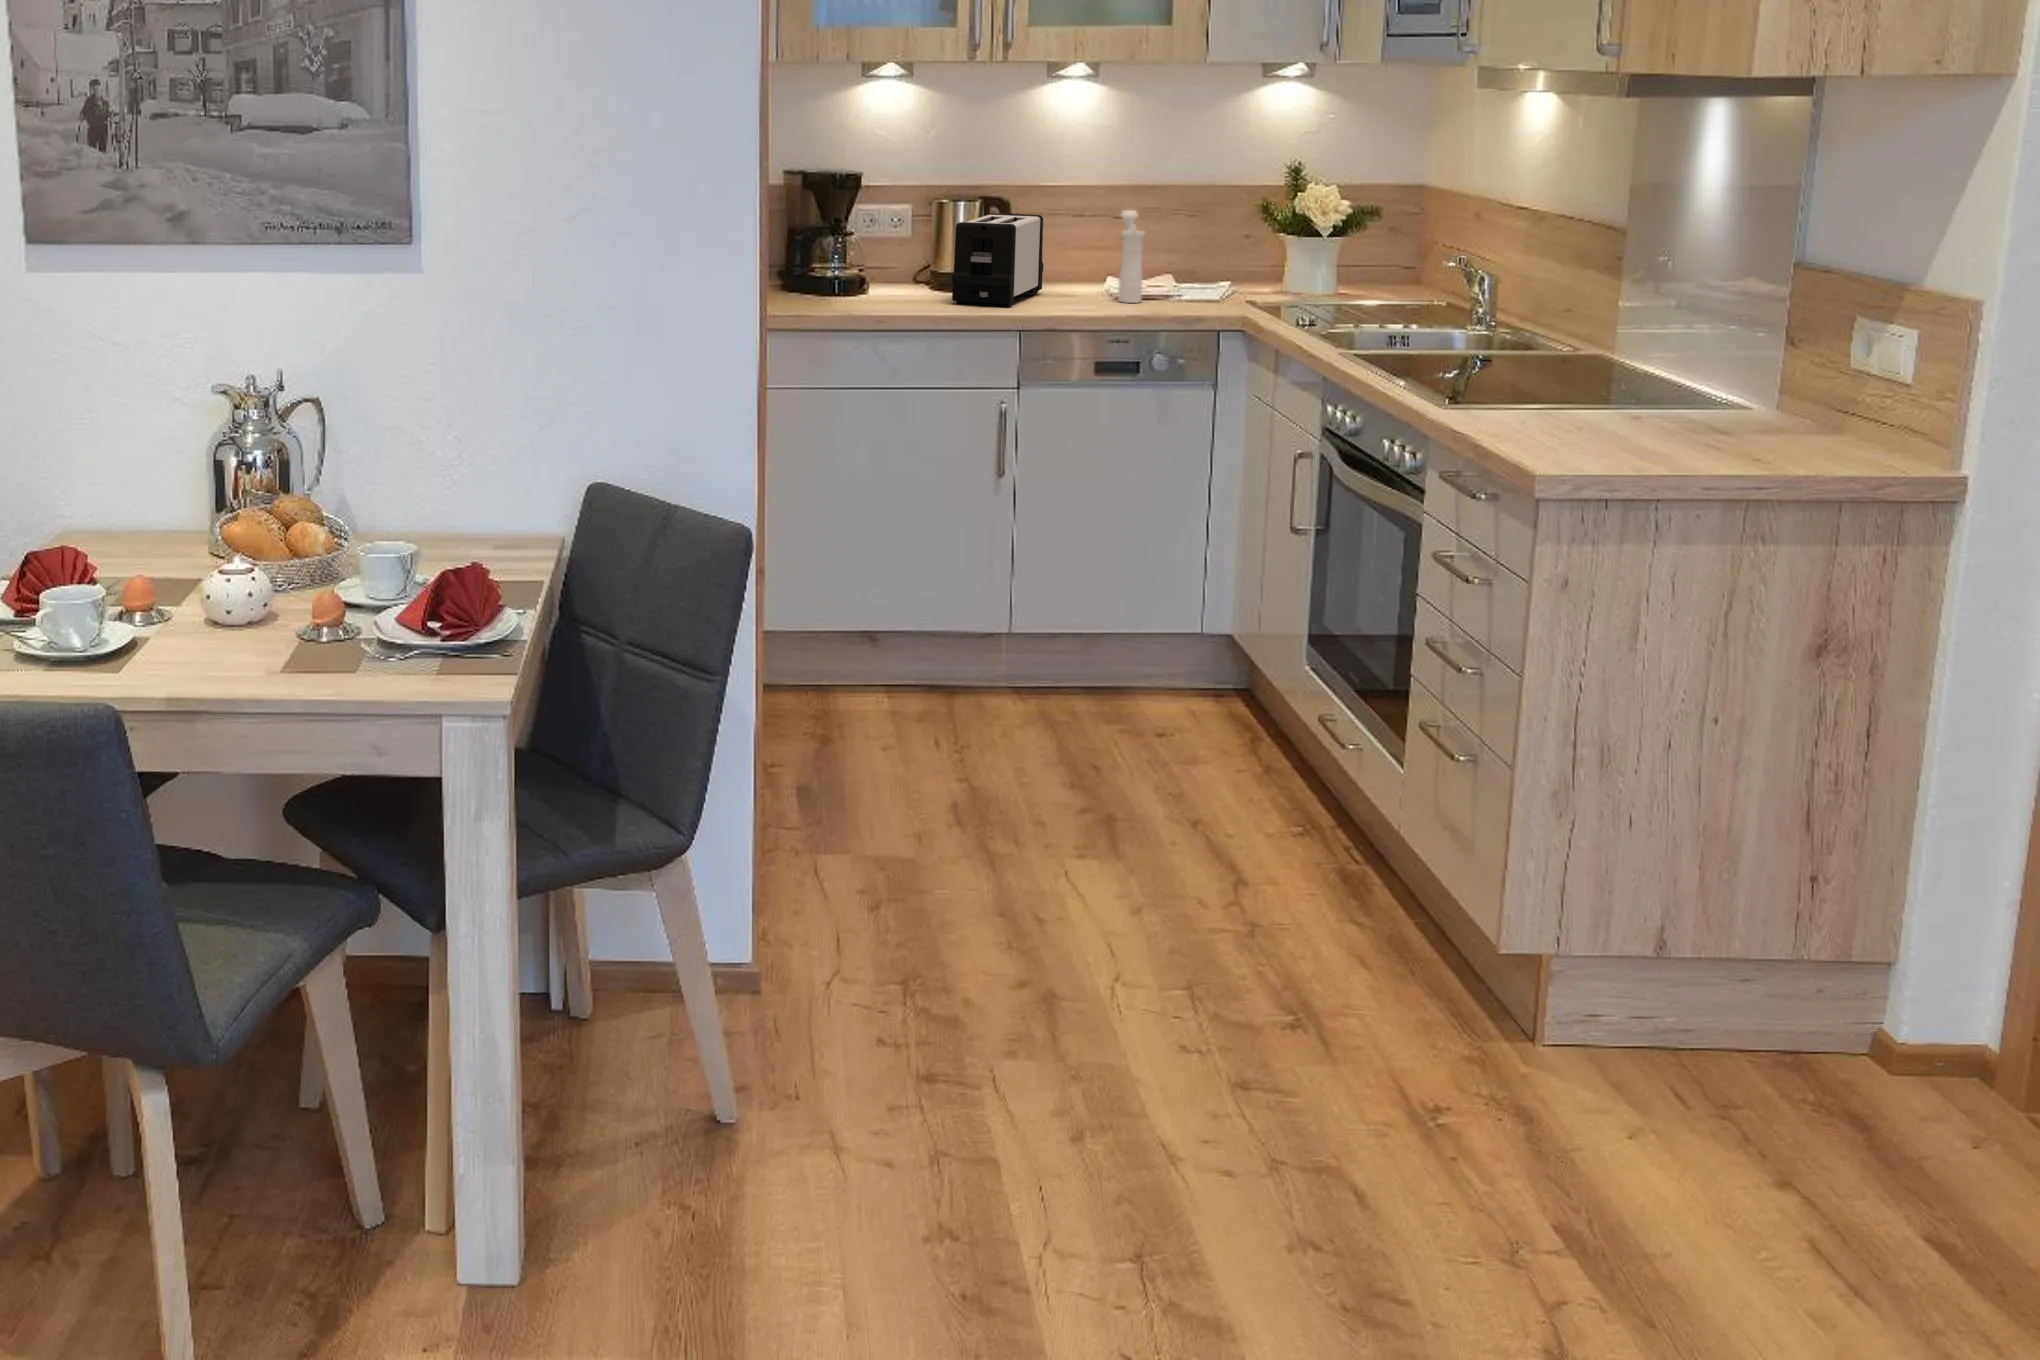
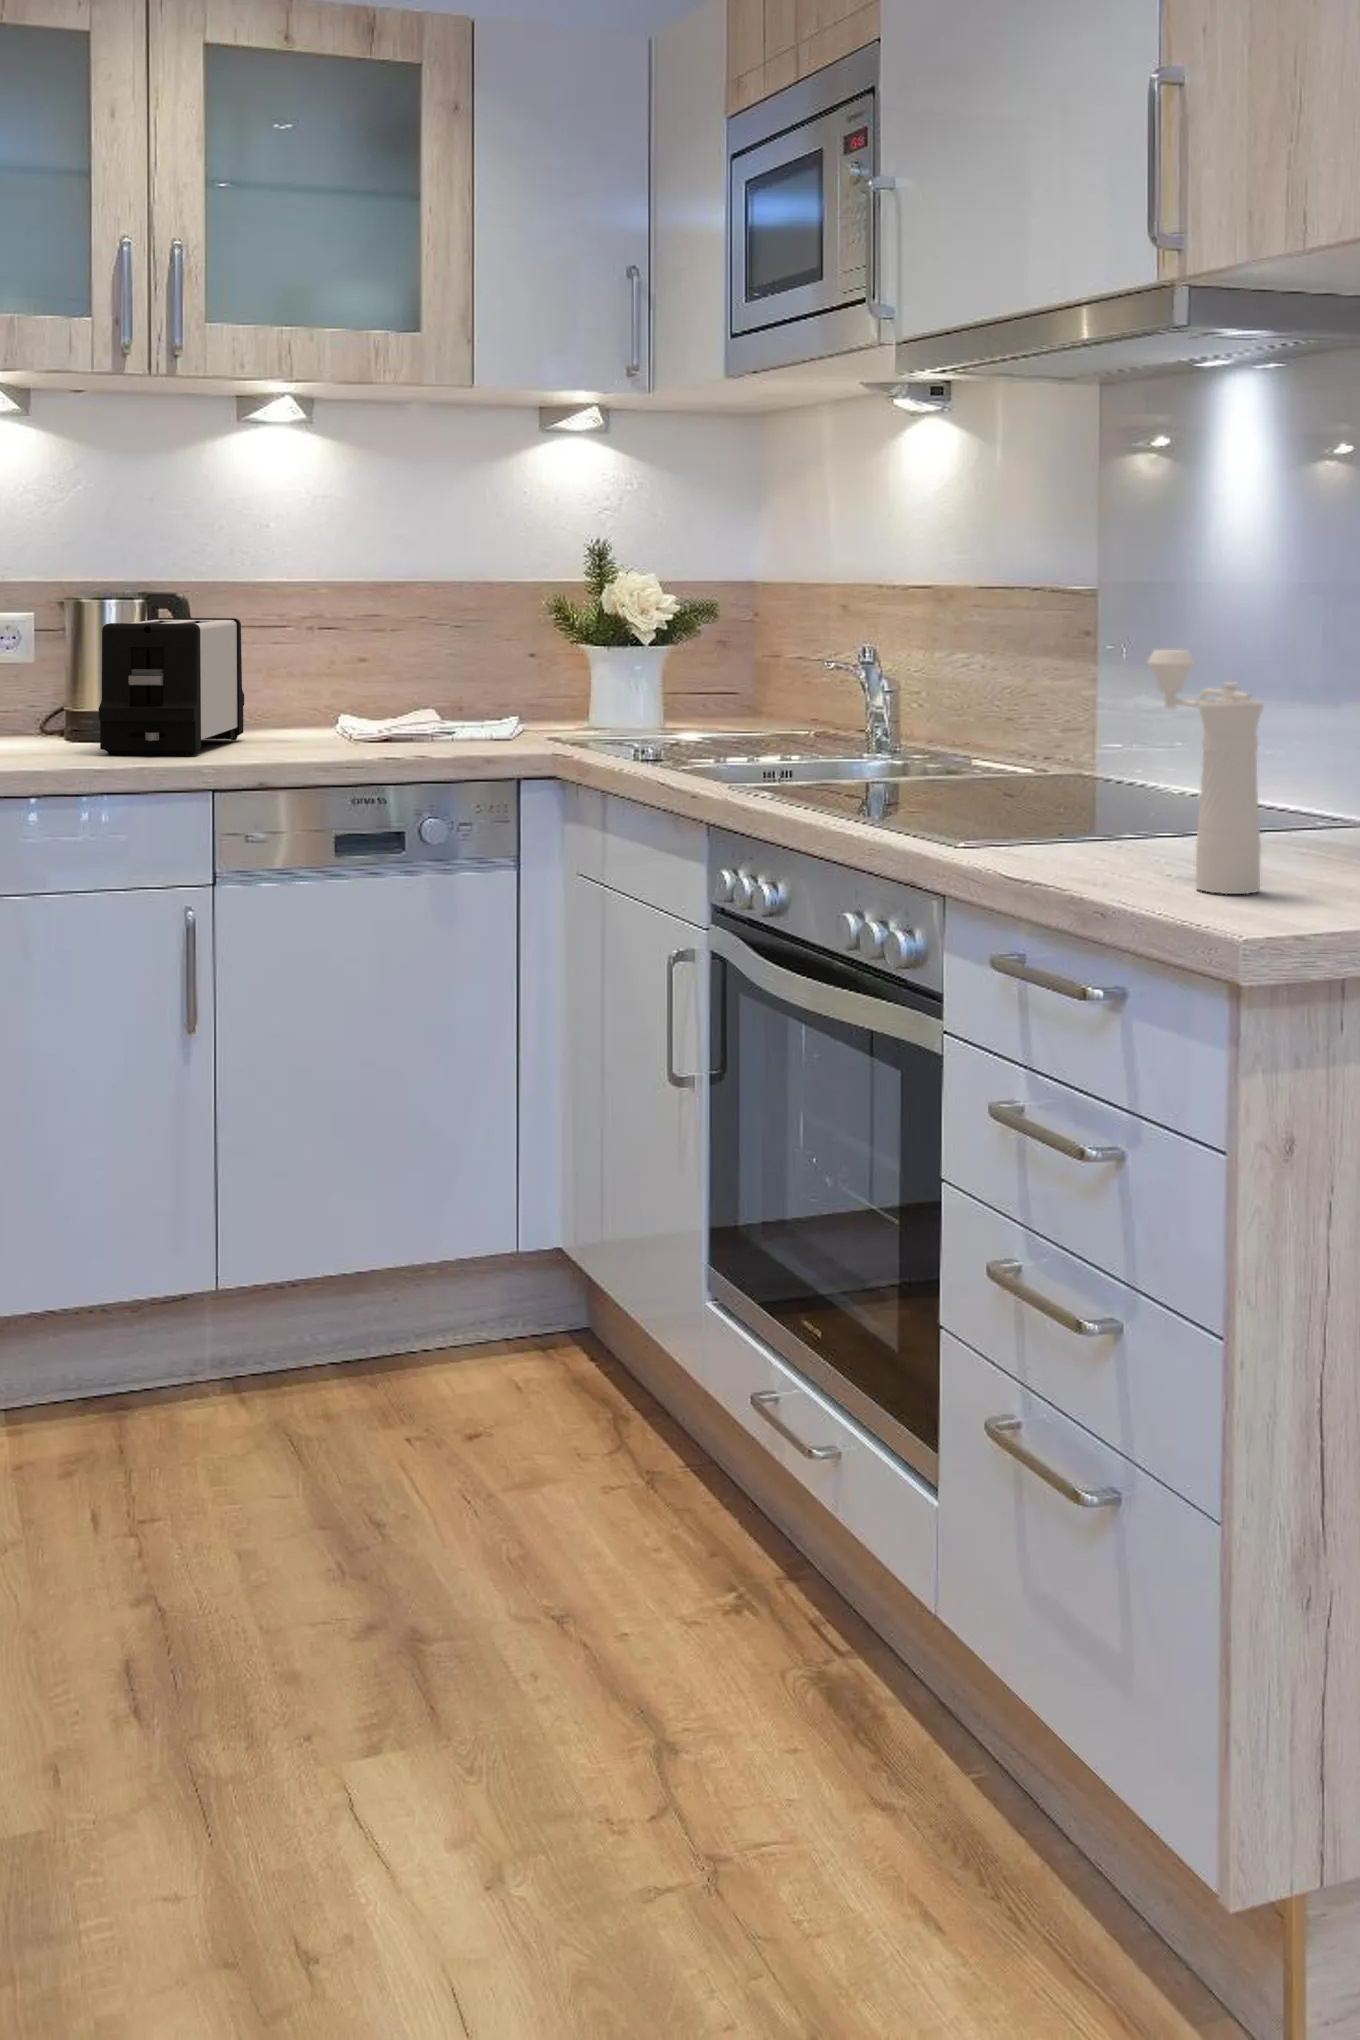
pepper mill: present [1118,210,1145,303] -> present [1147,650,1263,894]

